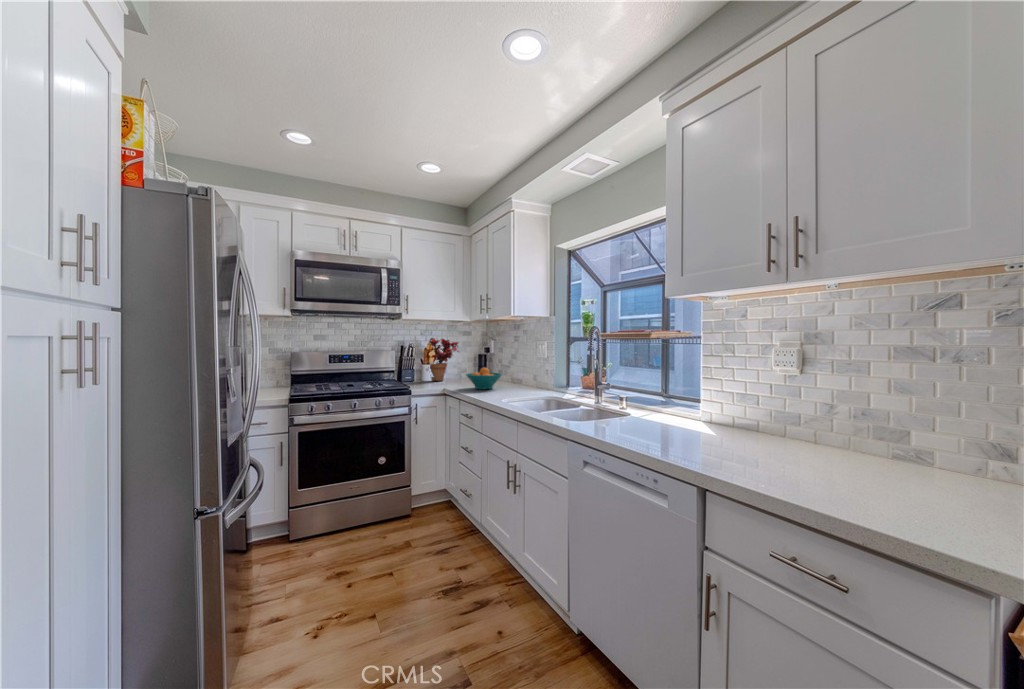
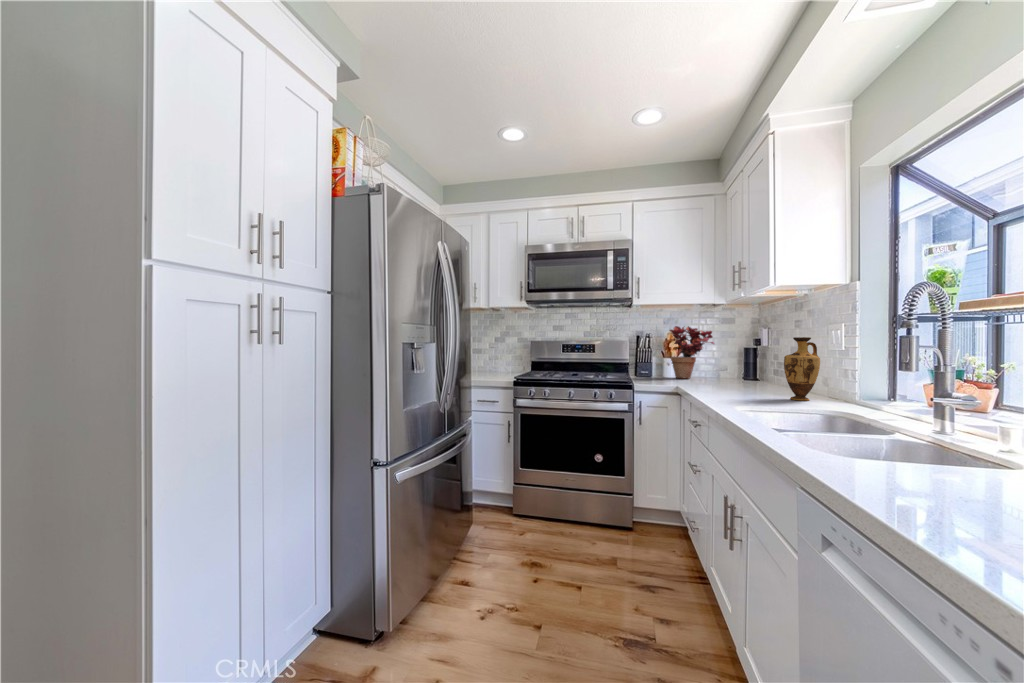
vase: none [519,349,537,391] -> present [784,337,820,401]
fruit bowl: present [466,367,502,389] -> none [704,363,761,393]

